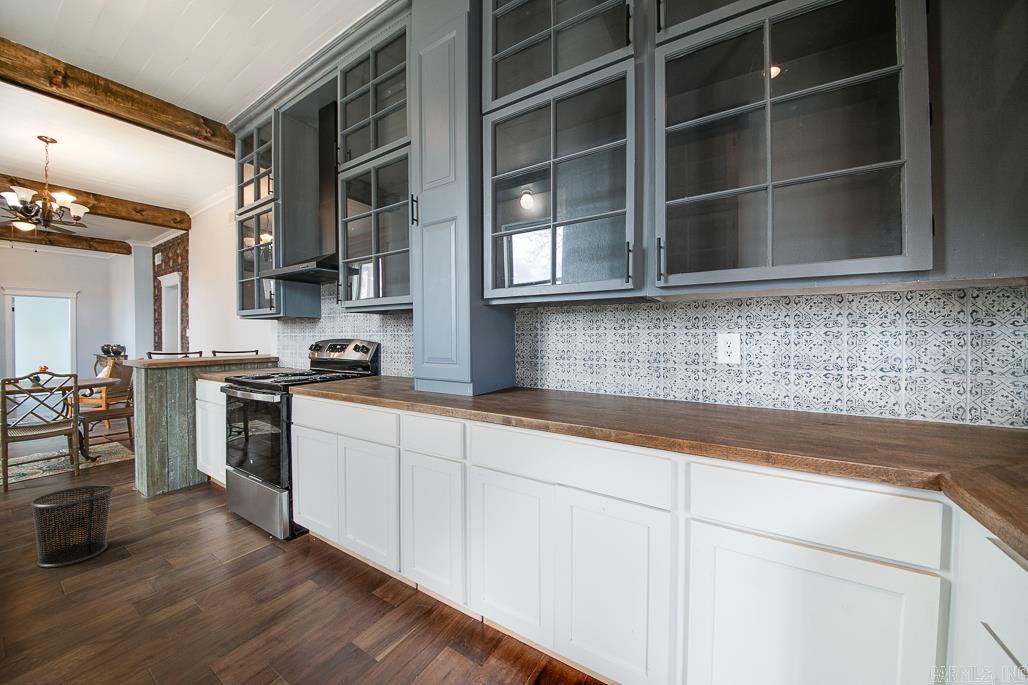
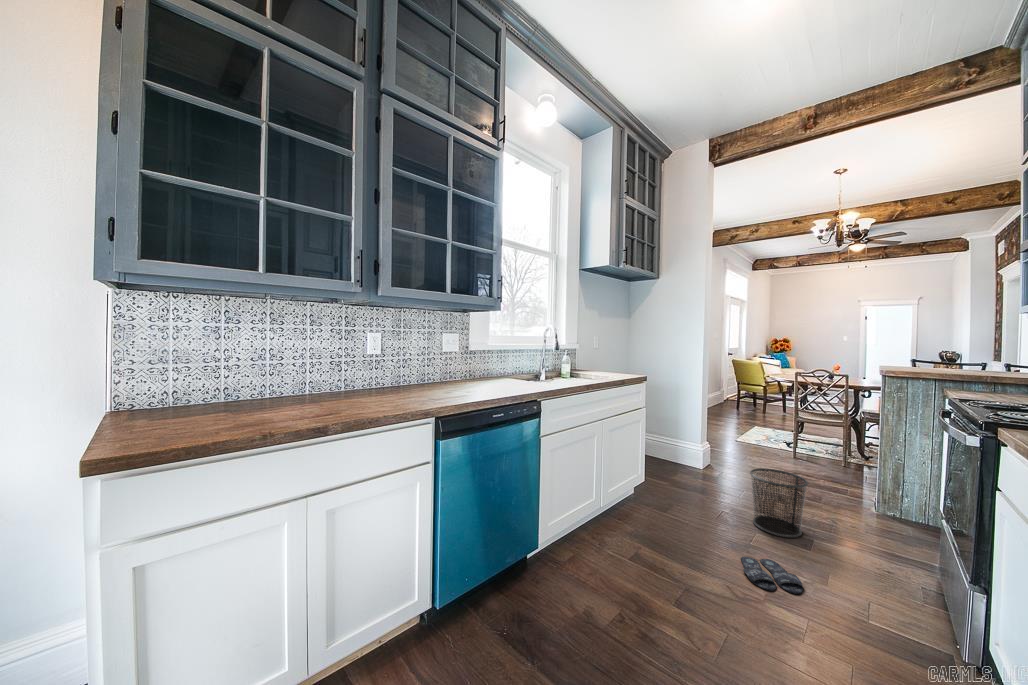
slippers: none [71,573,159,607] -> present [741,556,803,594]

